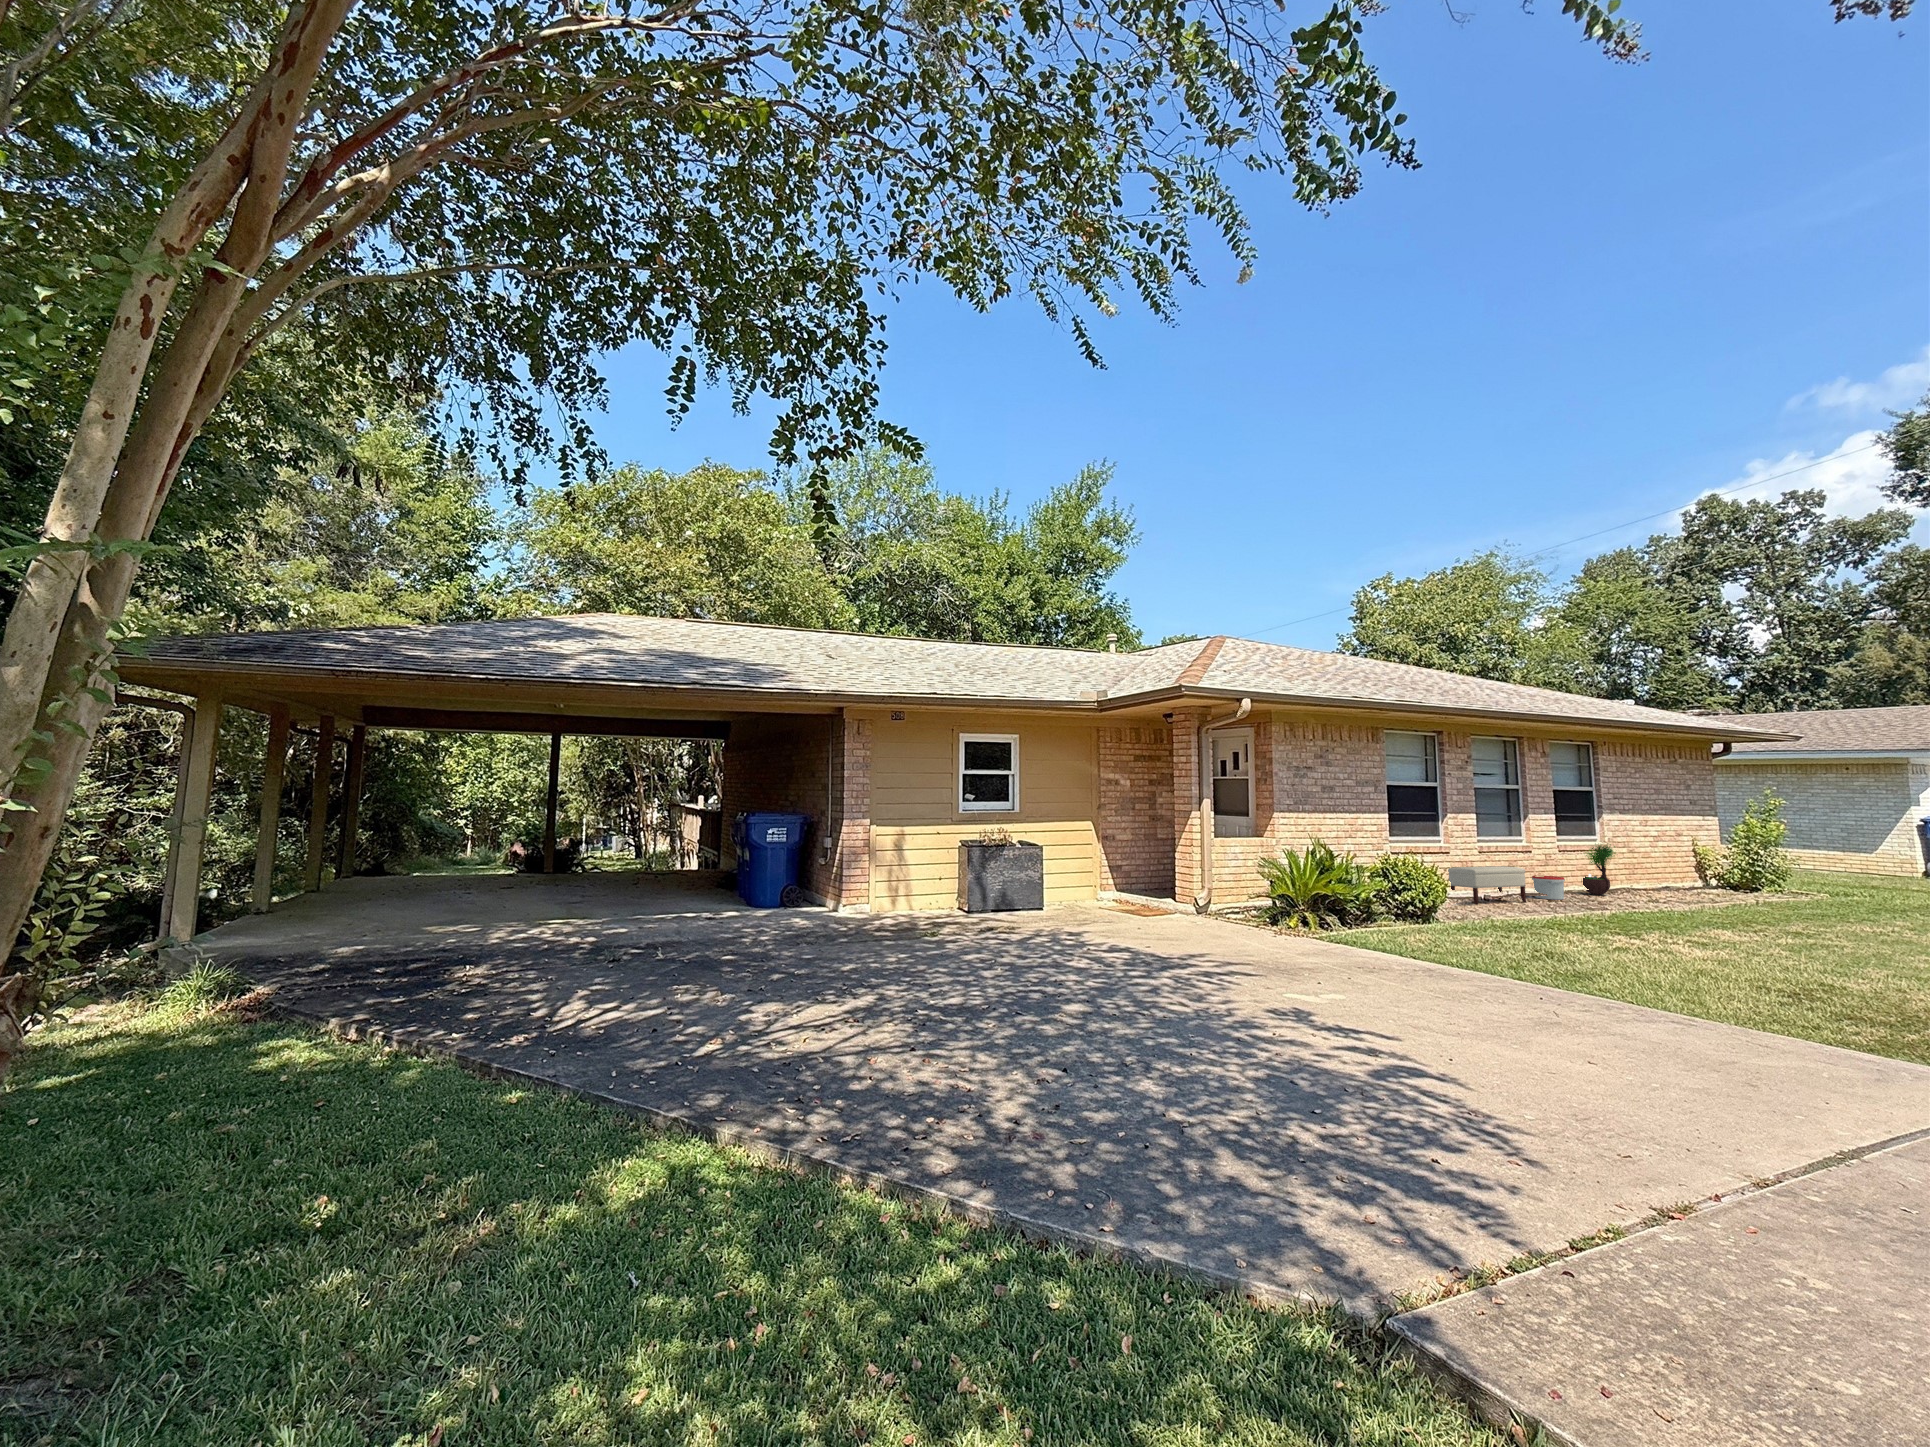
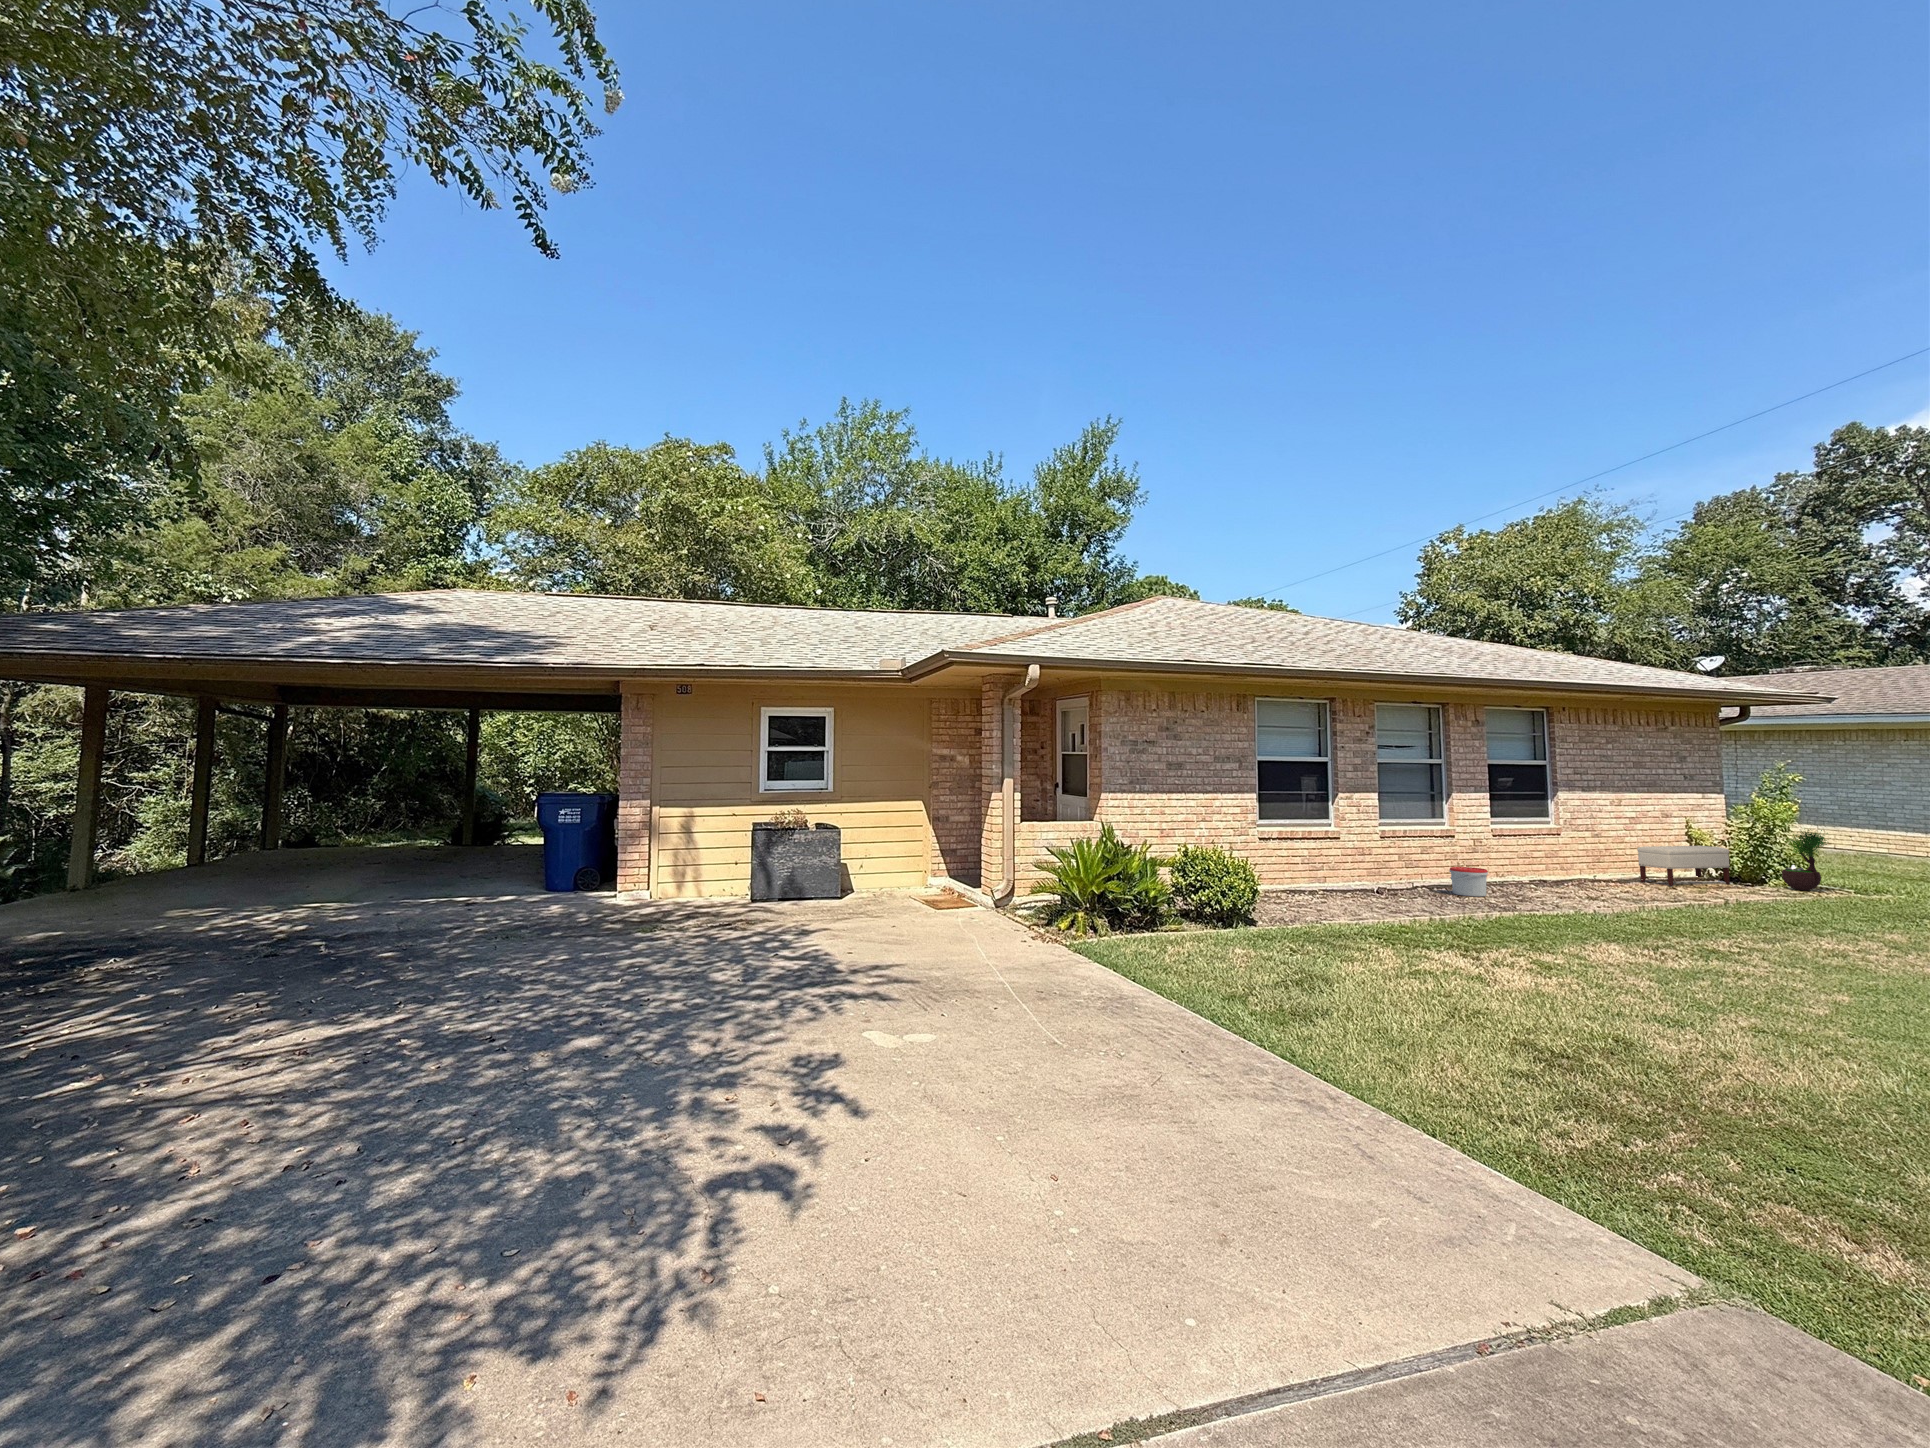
potted tree: present [1583,844,1615,895] -> present [1782,830,1828,890]
bench: present [1448,866,1526,905] -> present [1637,846,1730,886]

